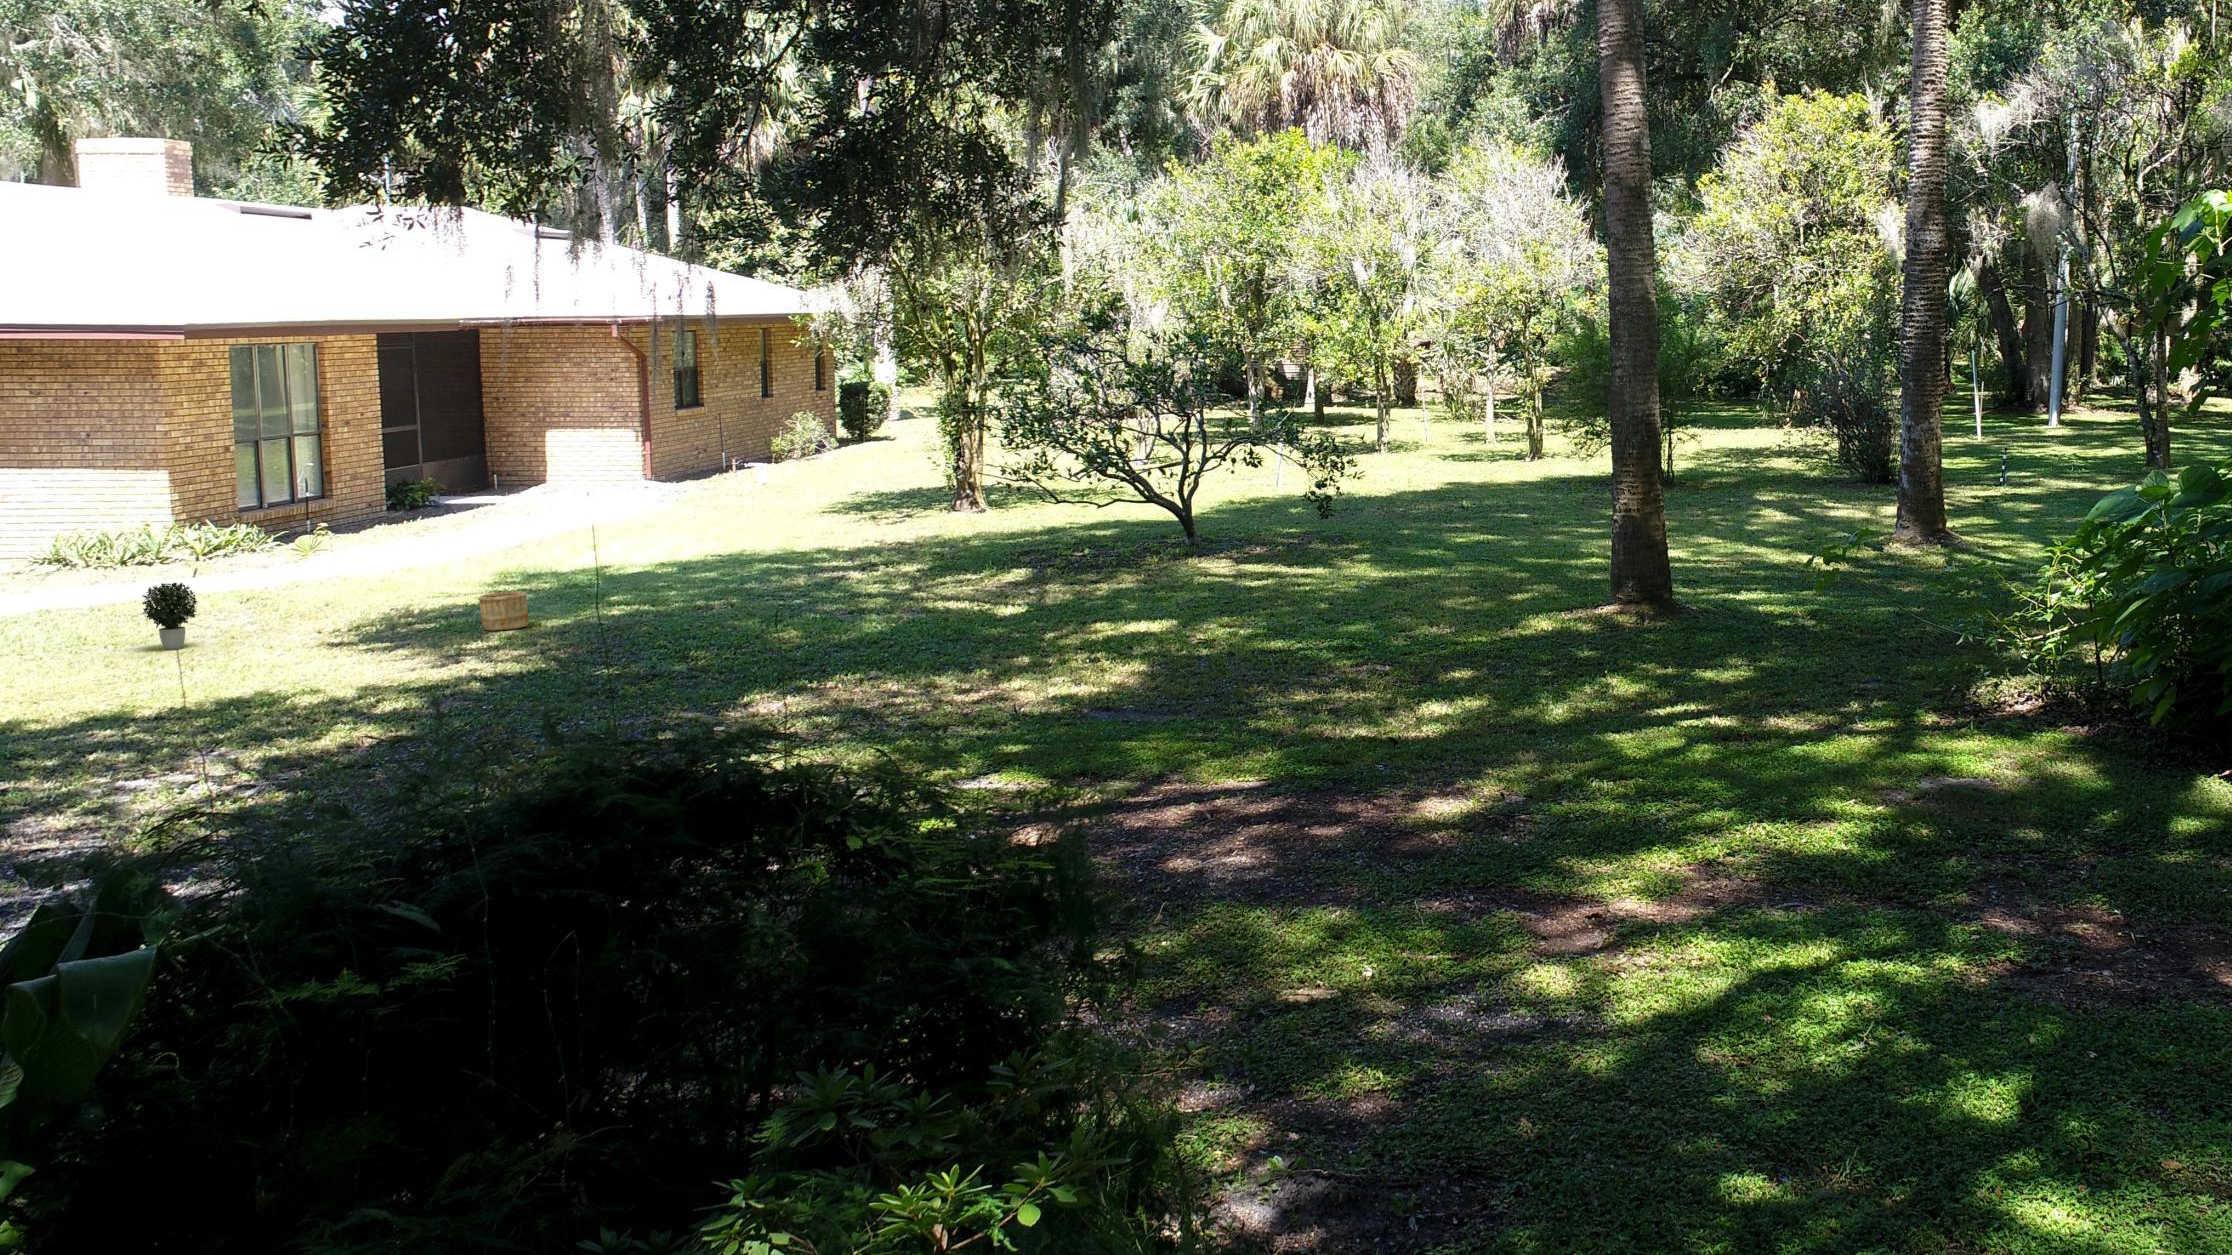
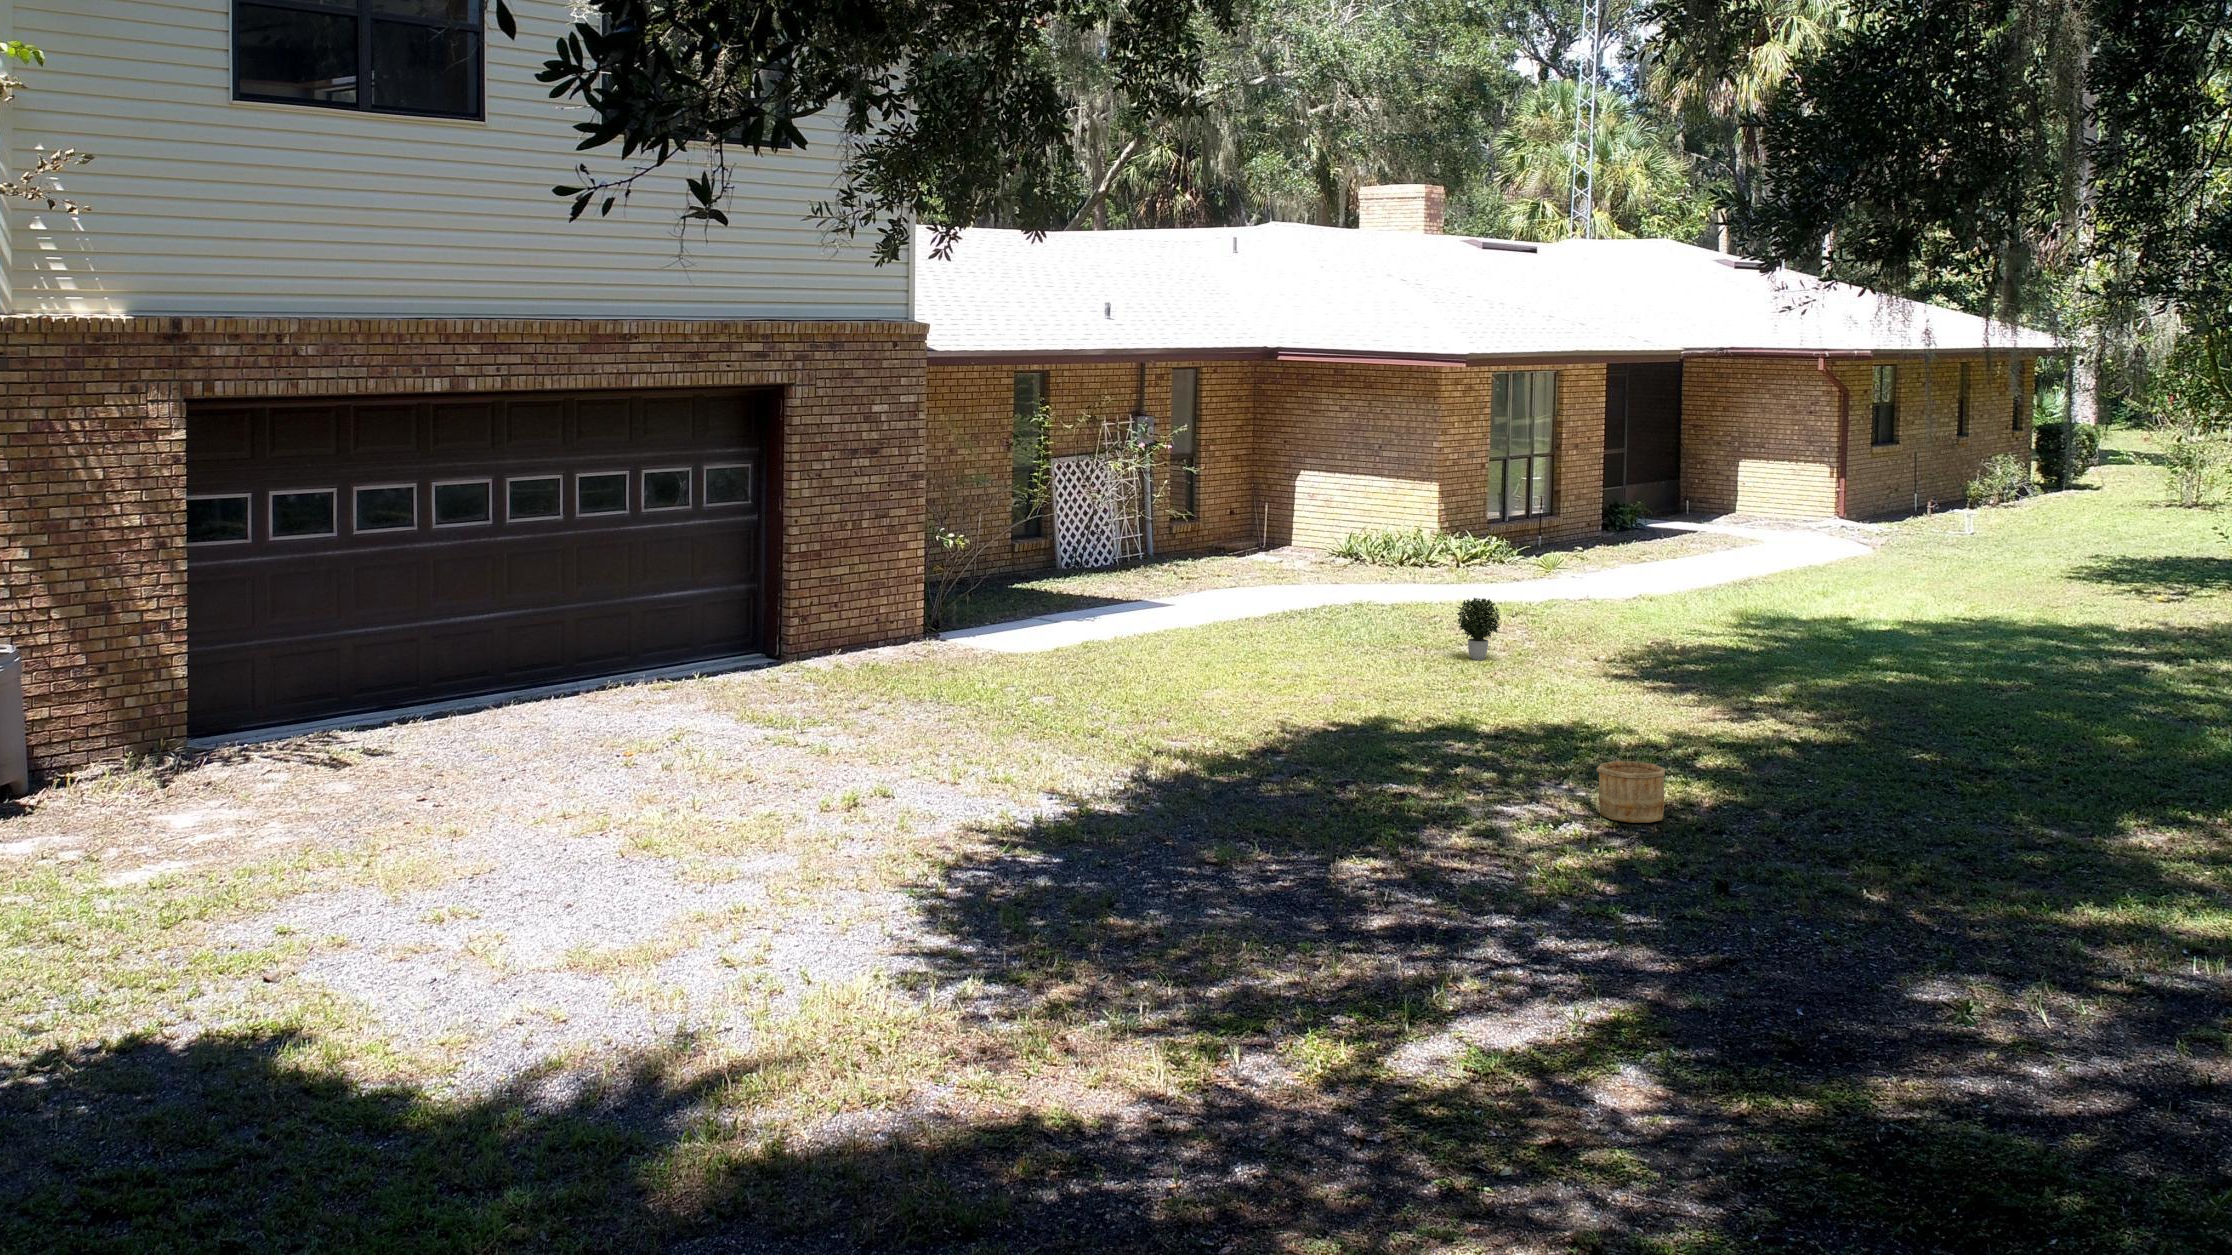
wooden bucket: present [478,591,529,631] -> present [1597,761,1665,823]

